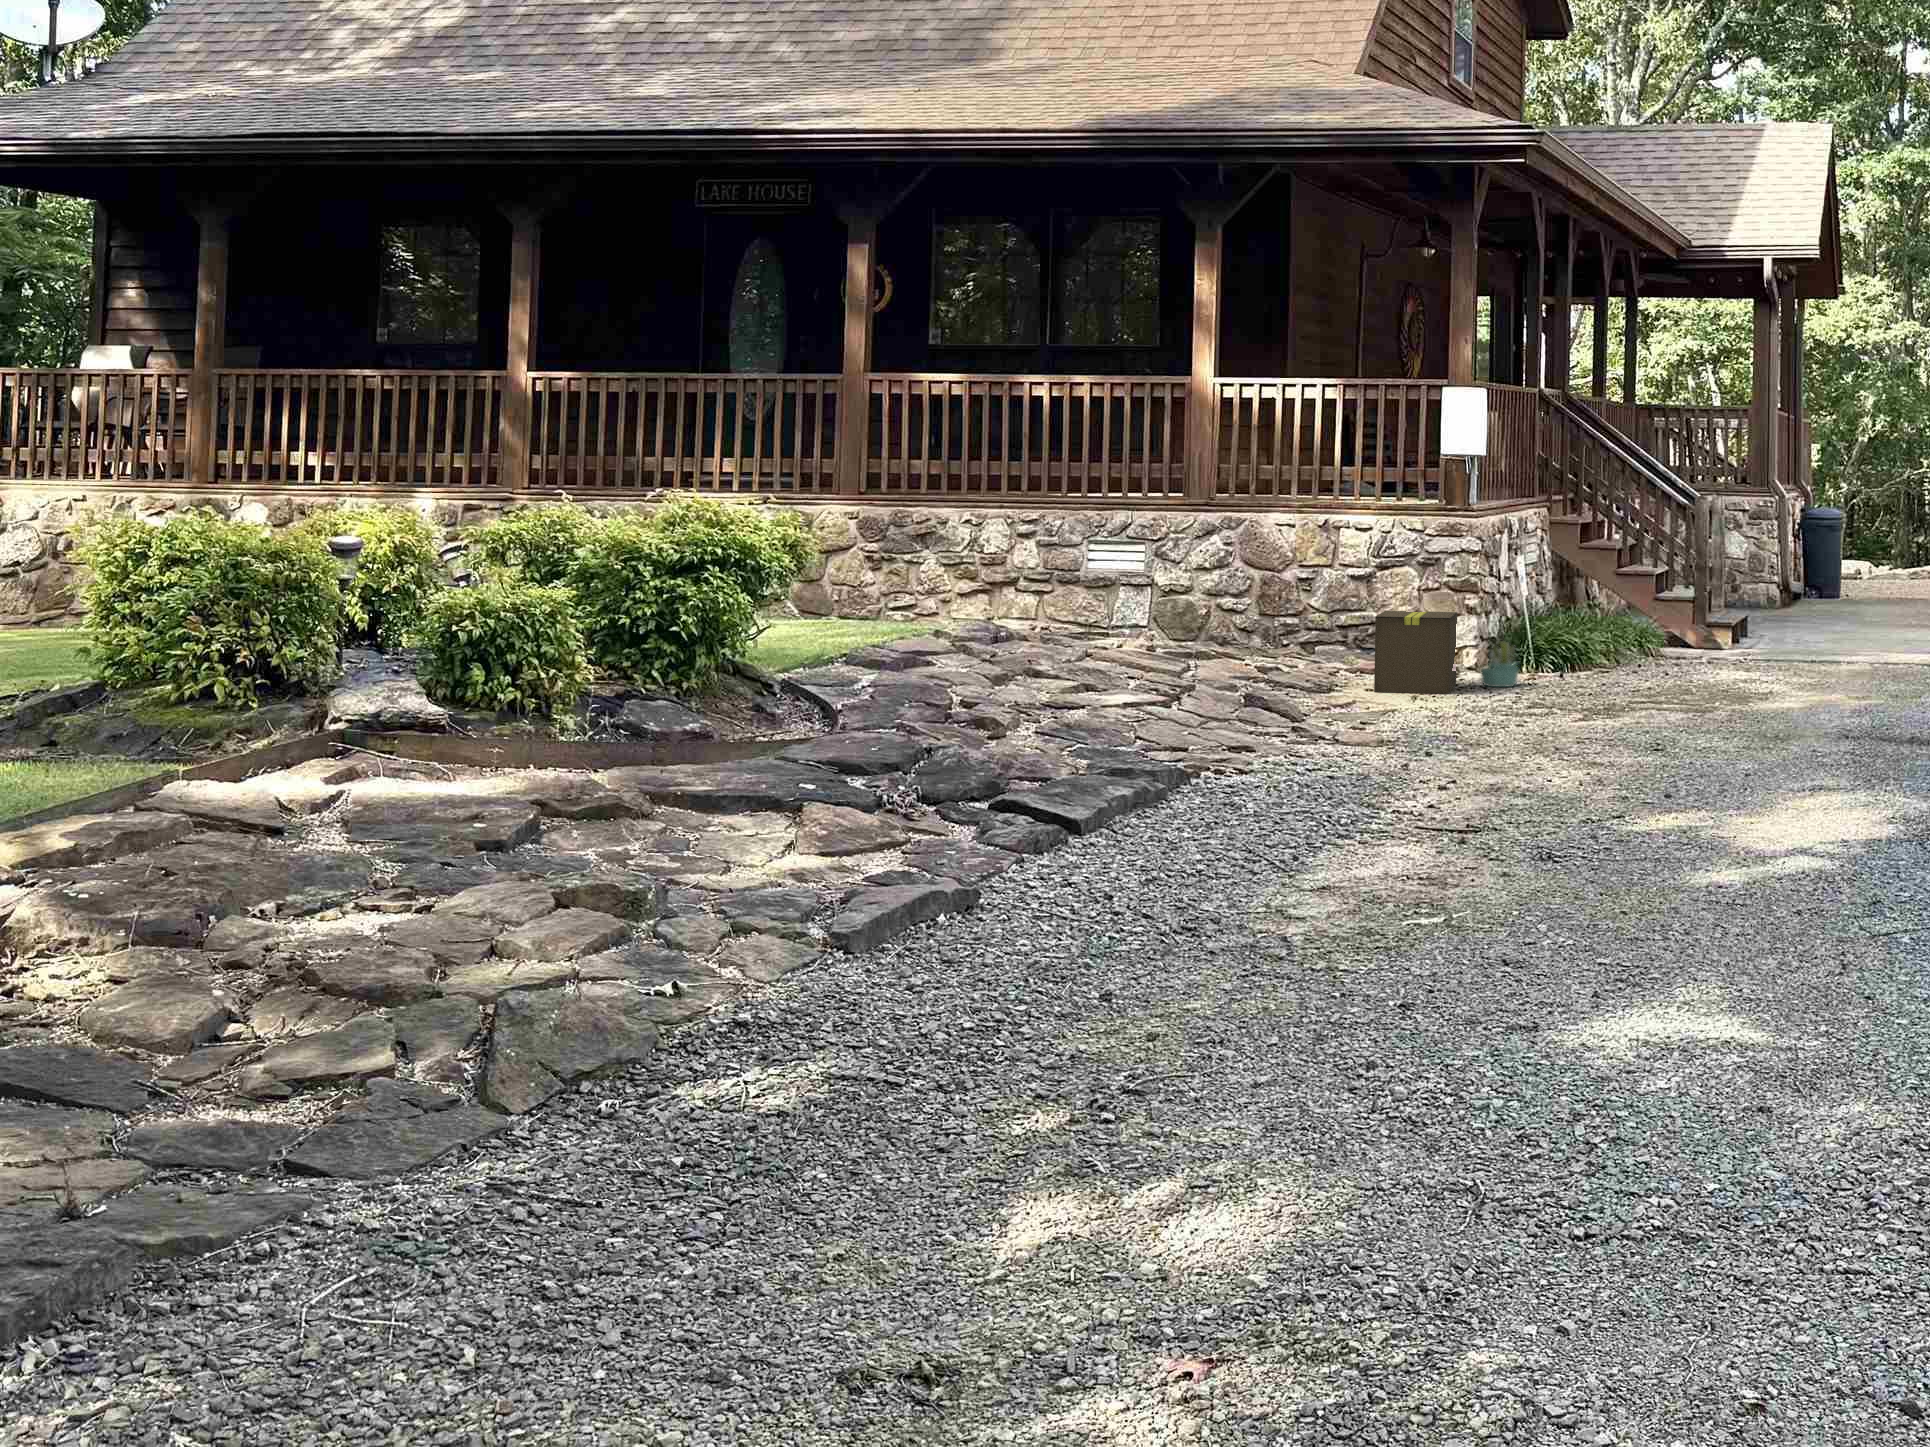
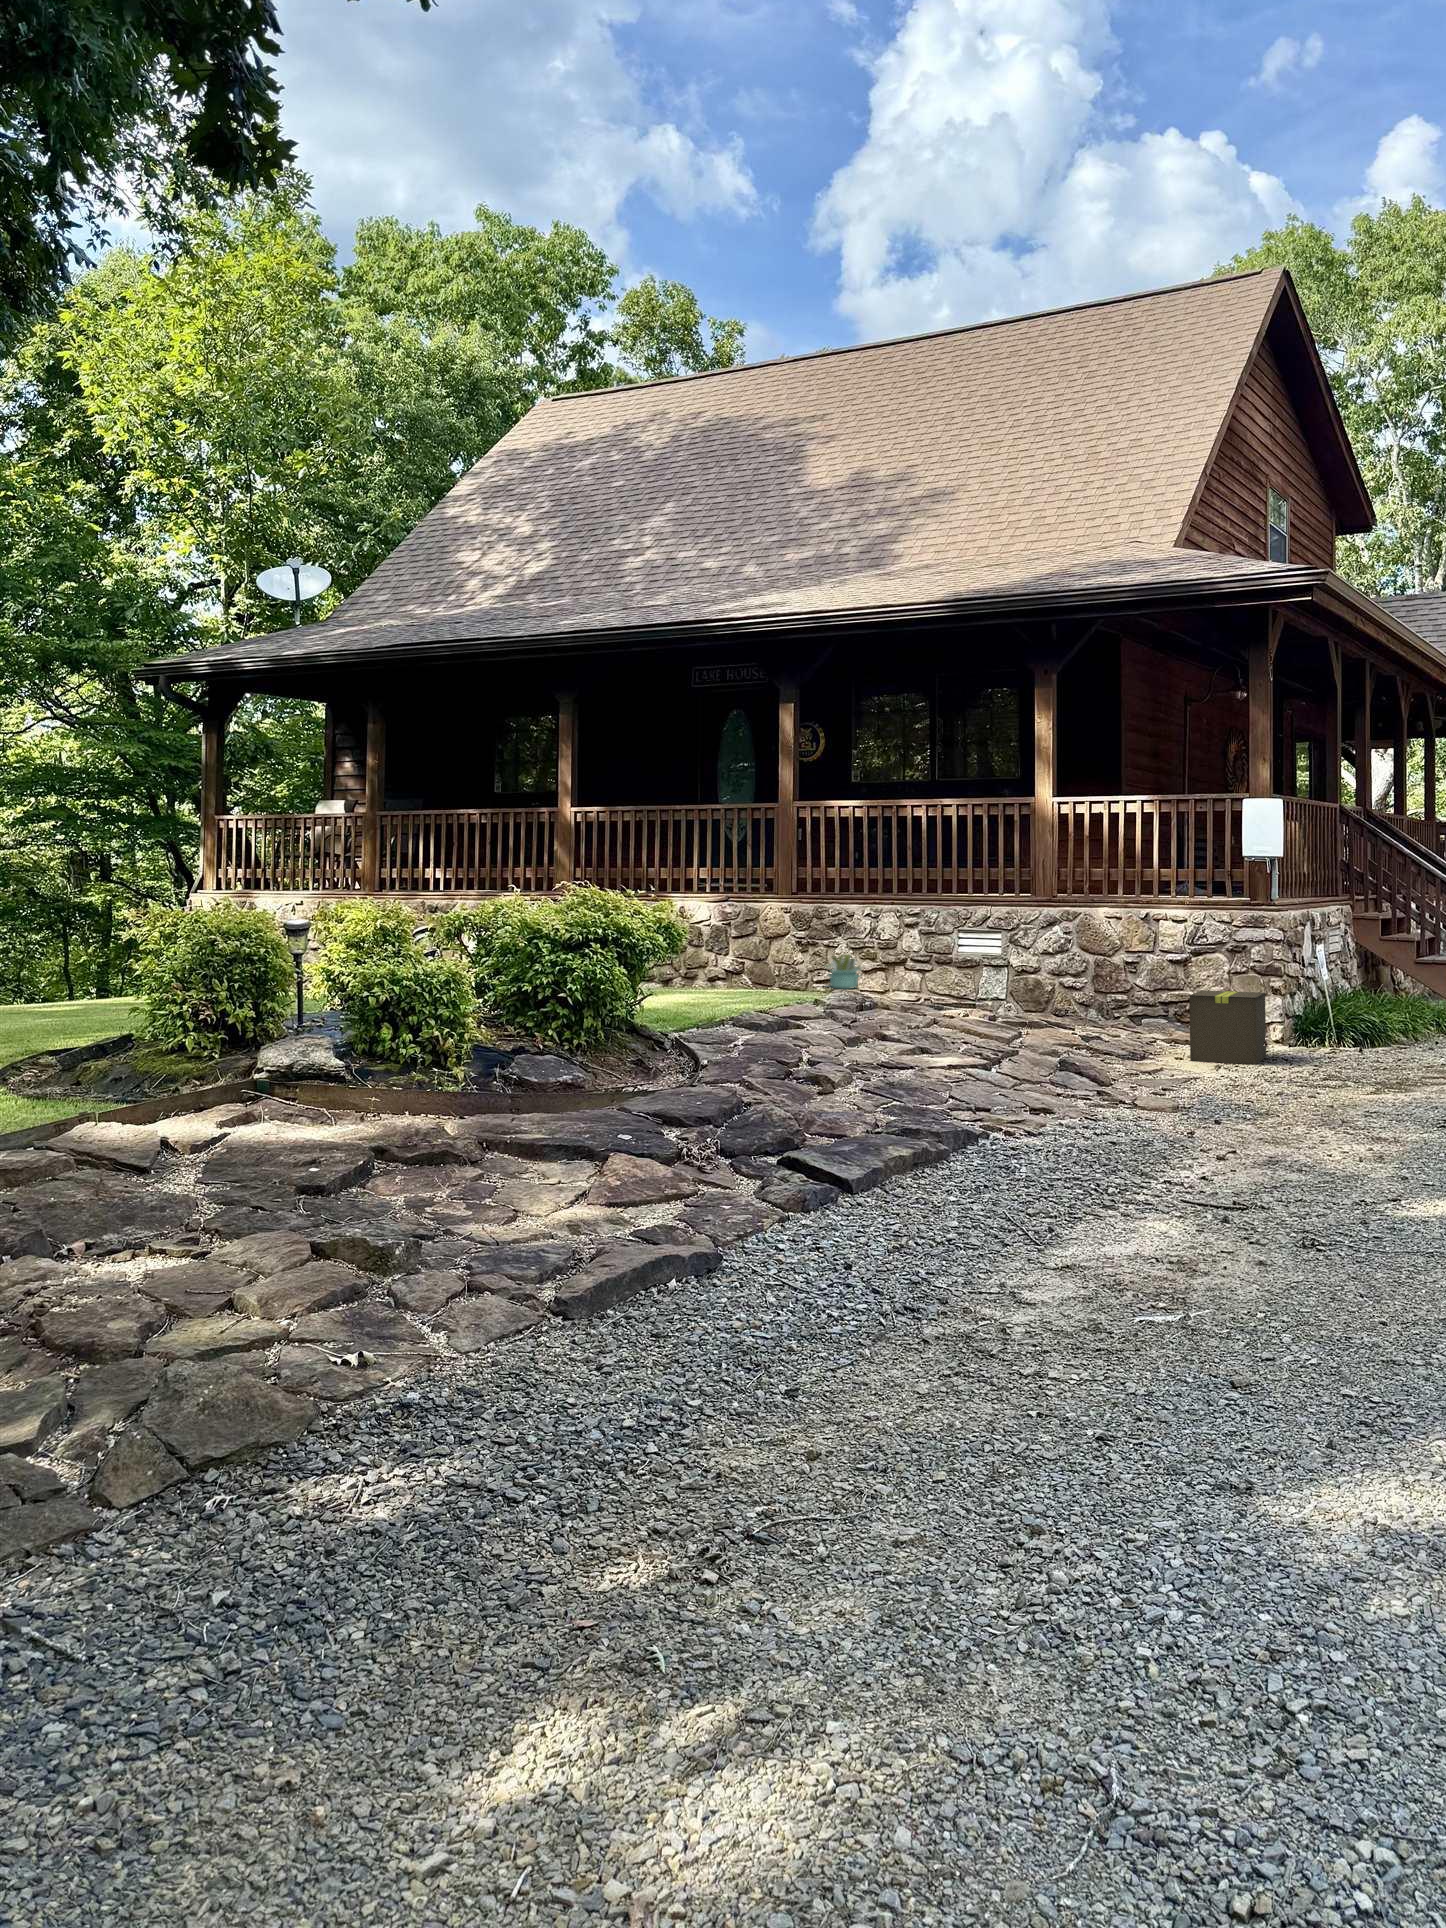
decorative plant: present [1481,641,1518,687] -> present [825,954,862,989]

